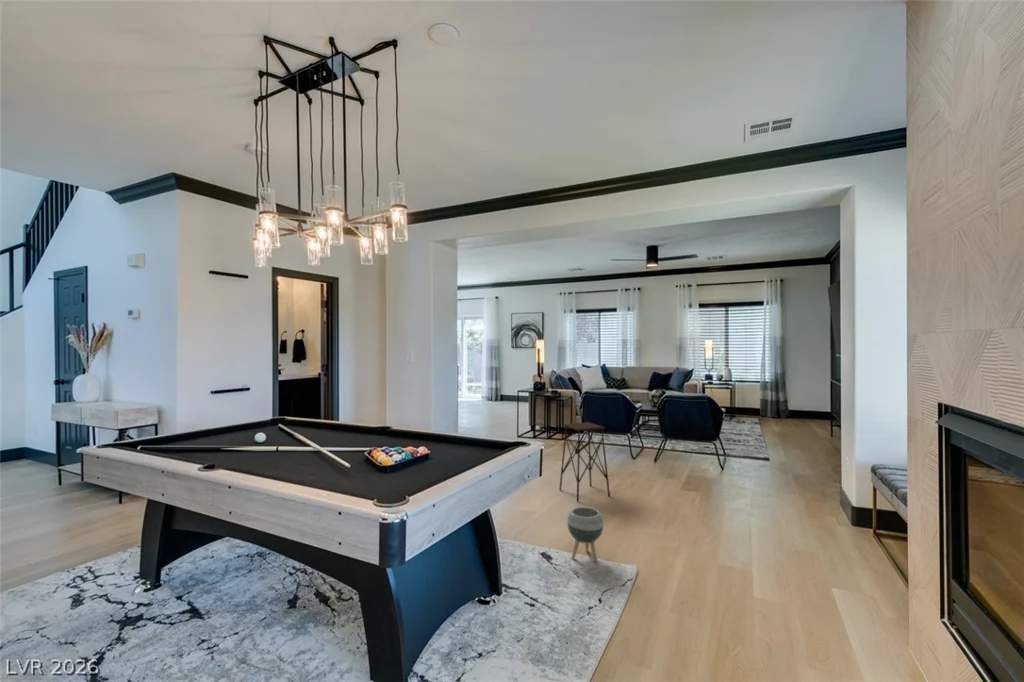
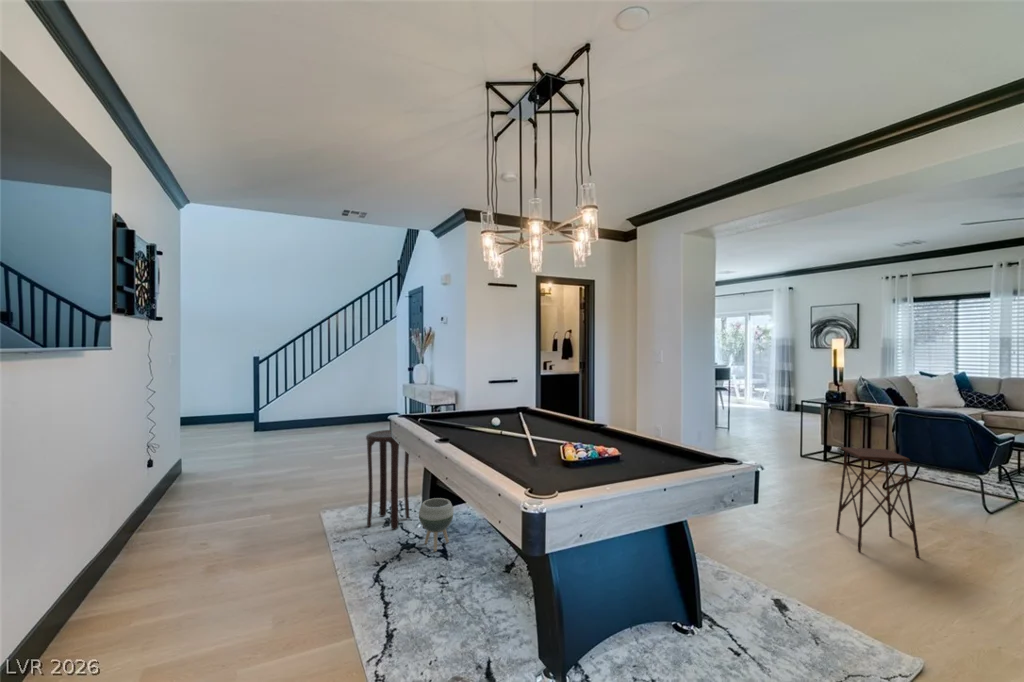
stool: none [35,465,121,616] -> present [366,430,409,529]
planter: present [567,507,604,562] -> present [419,498,454,551]

